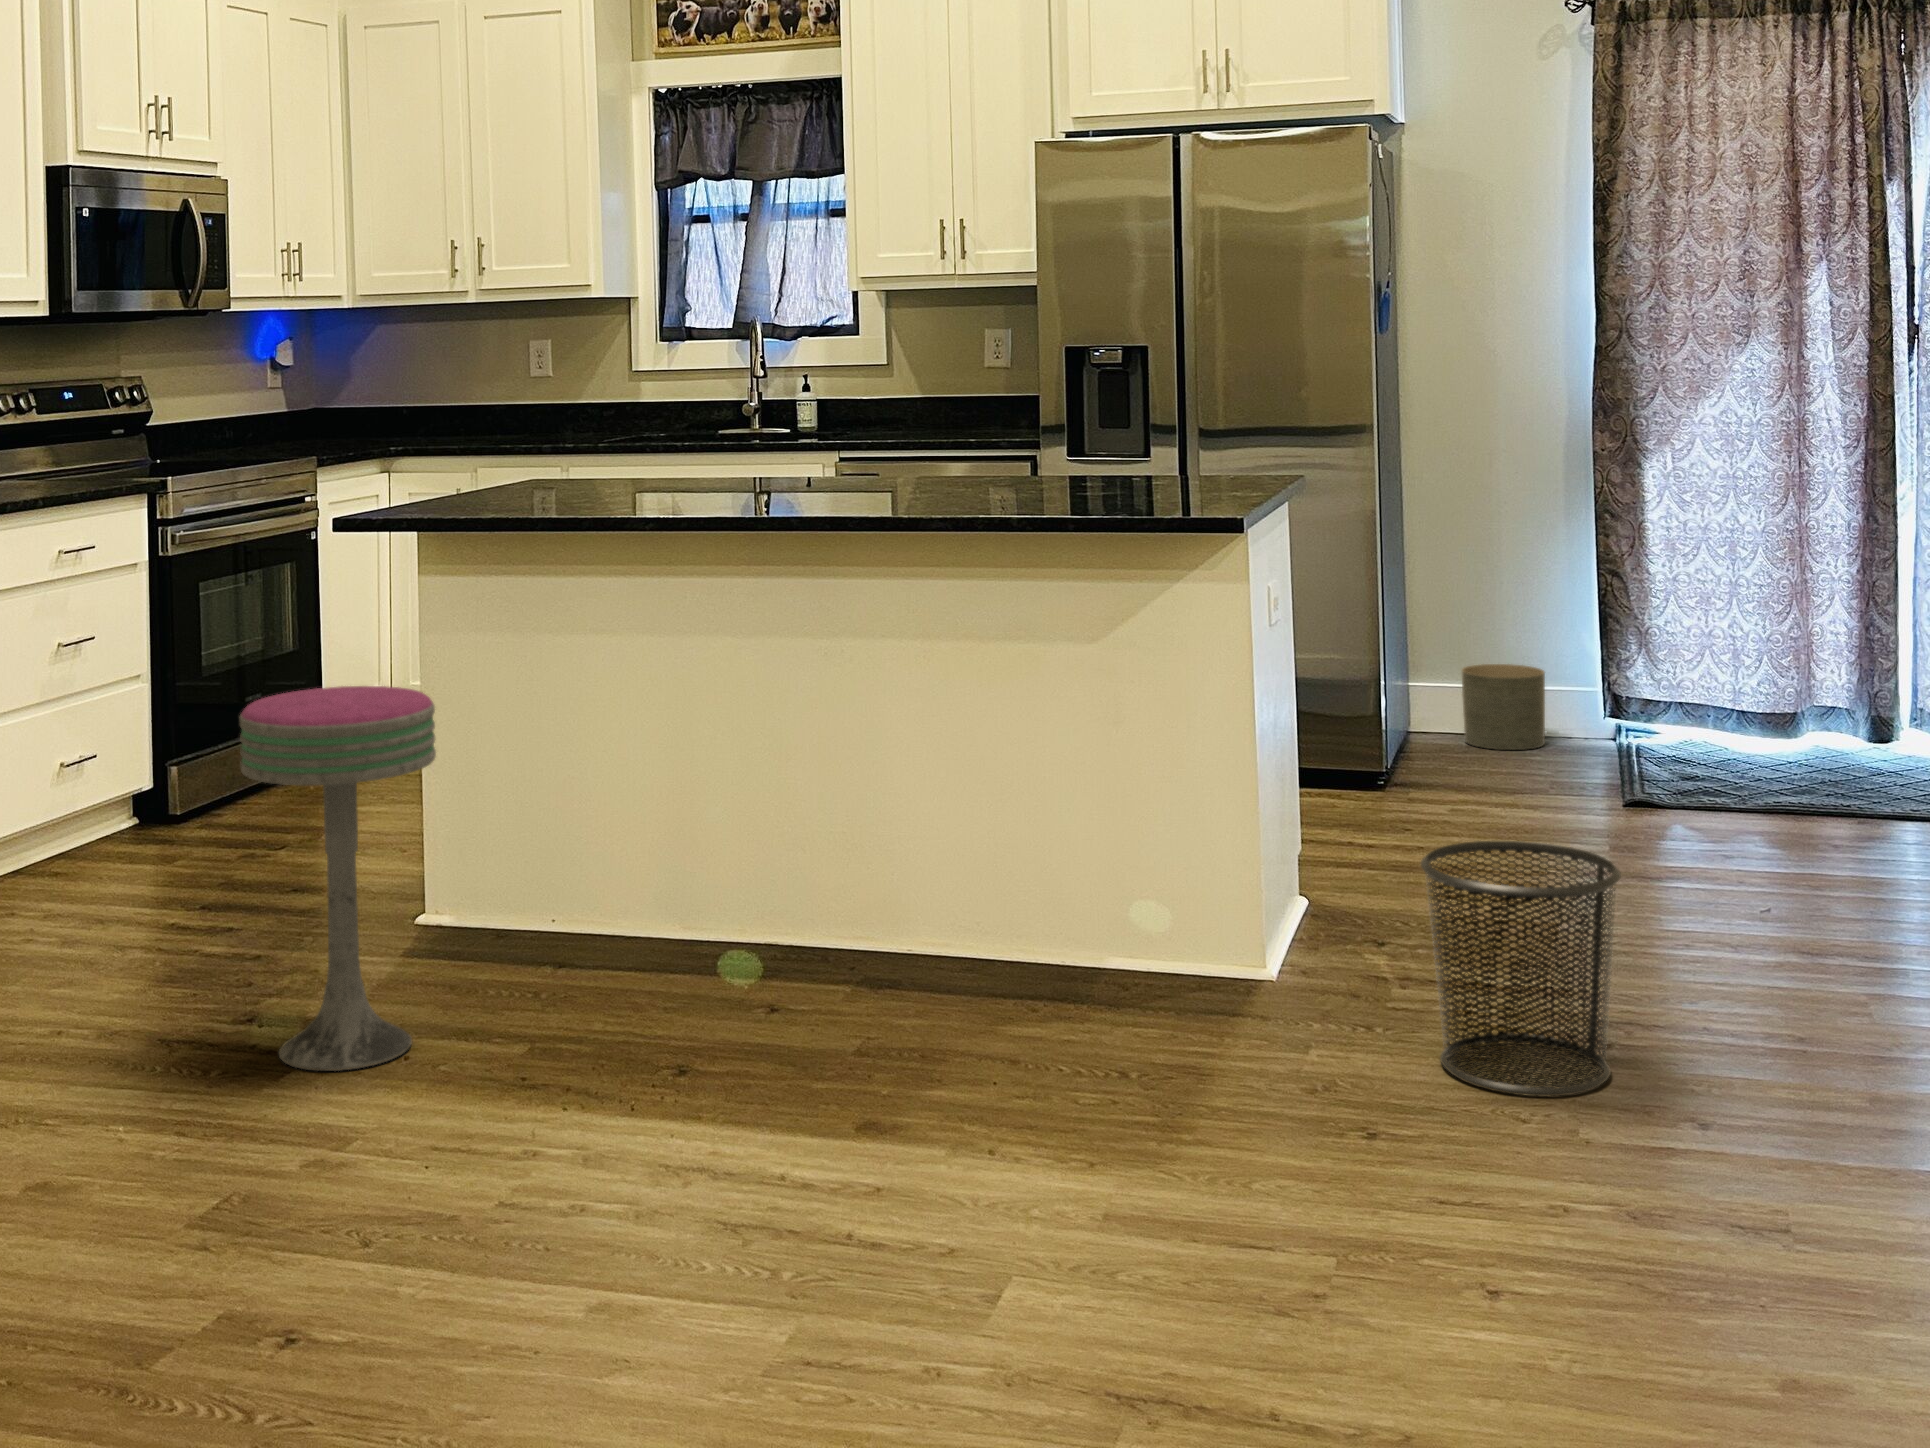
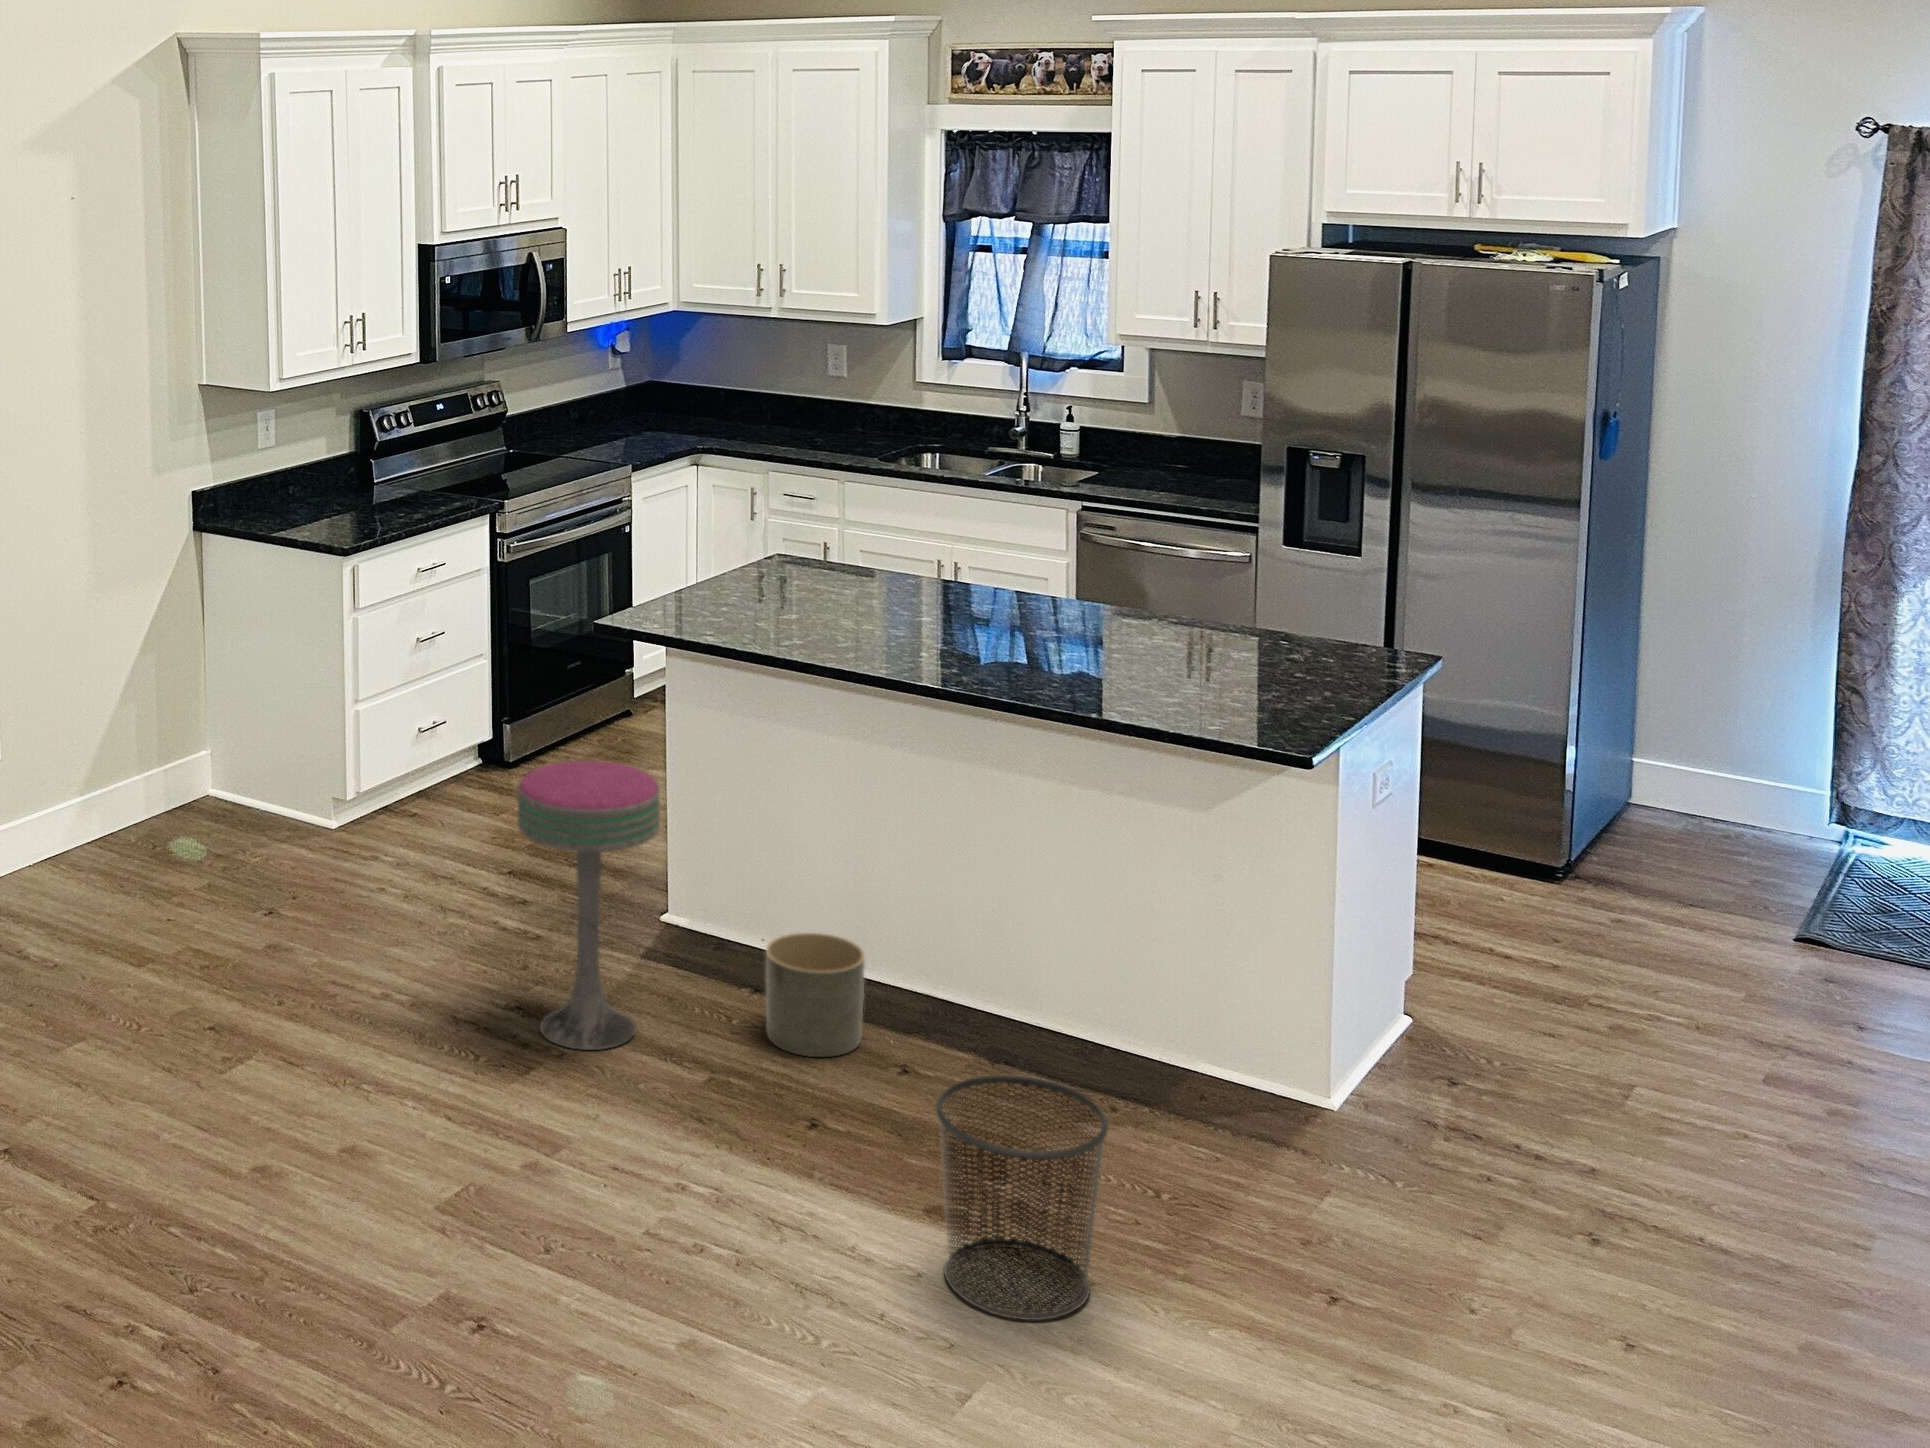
planter: present [1462,664,1545,750] -> present [766,933,865,1057]
trash can: present [1421,841,1621,1096] -> present [936,1075,1109,1320]

